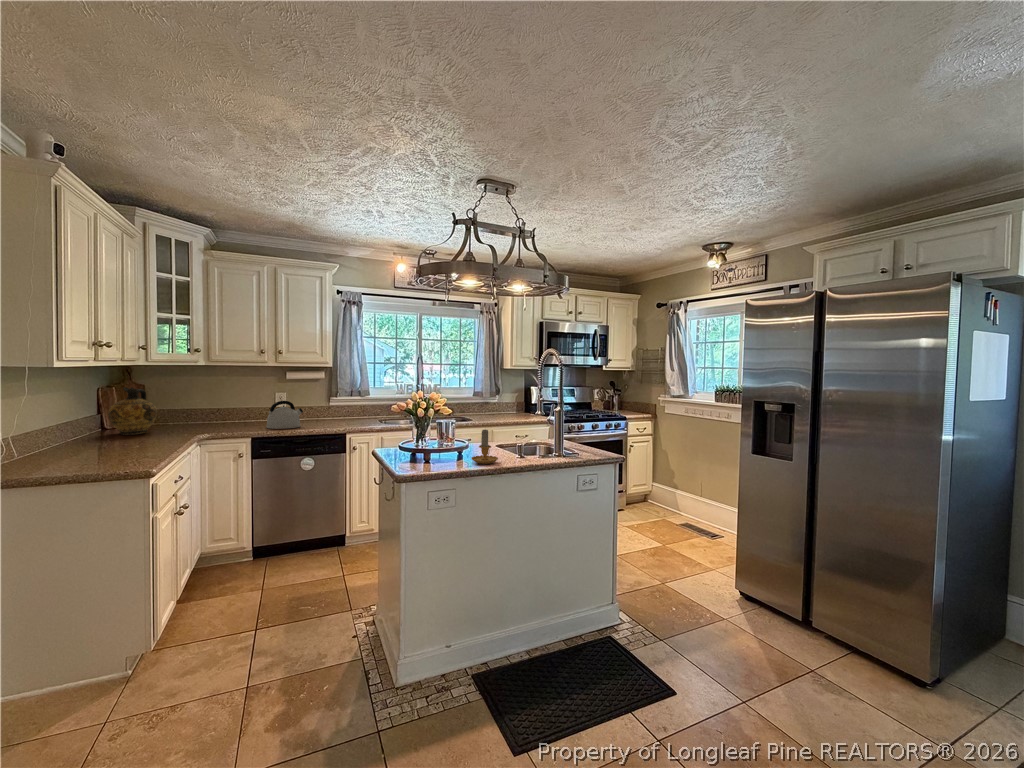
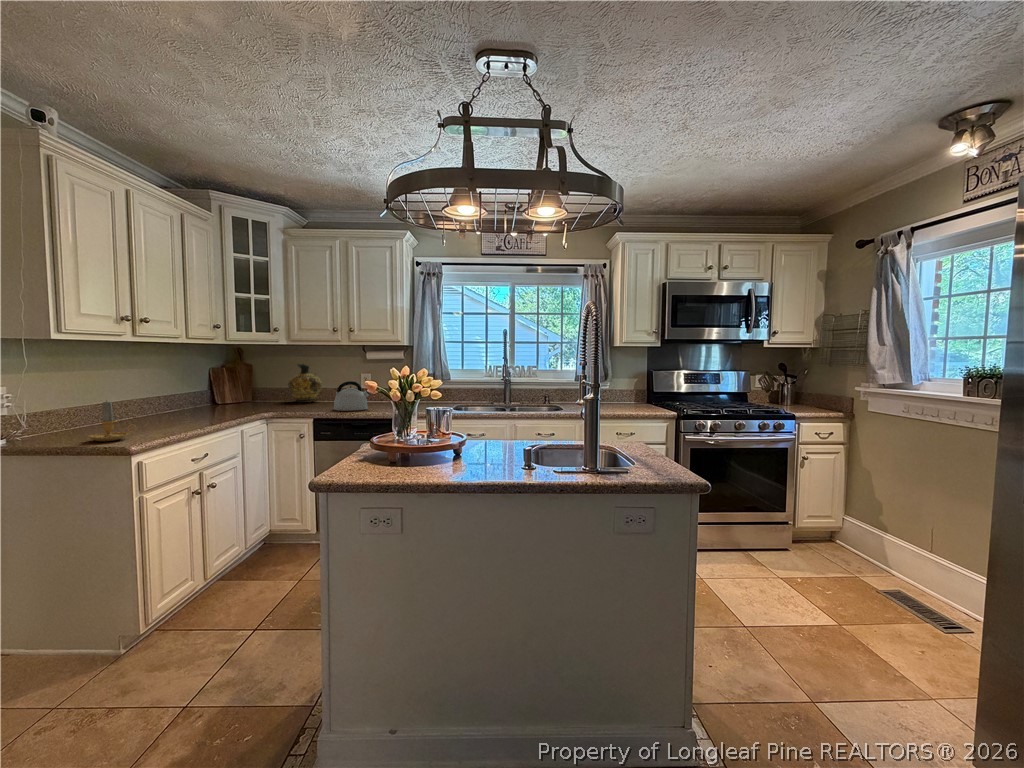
ceramic jug: present [108,387,157,435] -> present [288,364,321,402]
candle: present [471,429,498,464] -> present [88,401,136,441]

